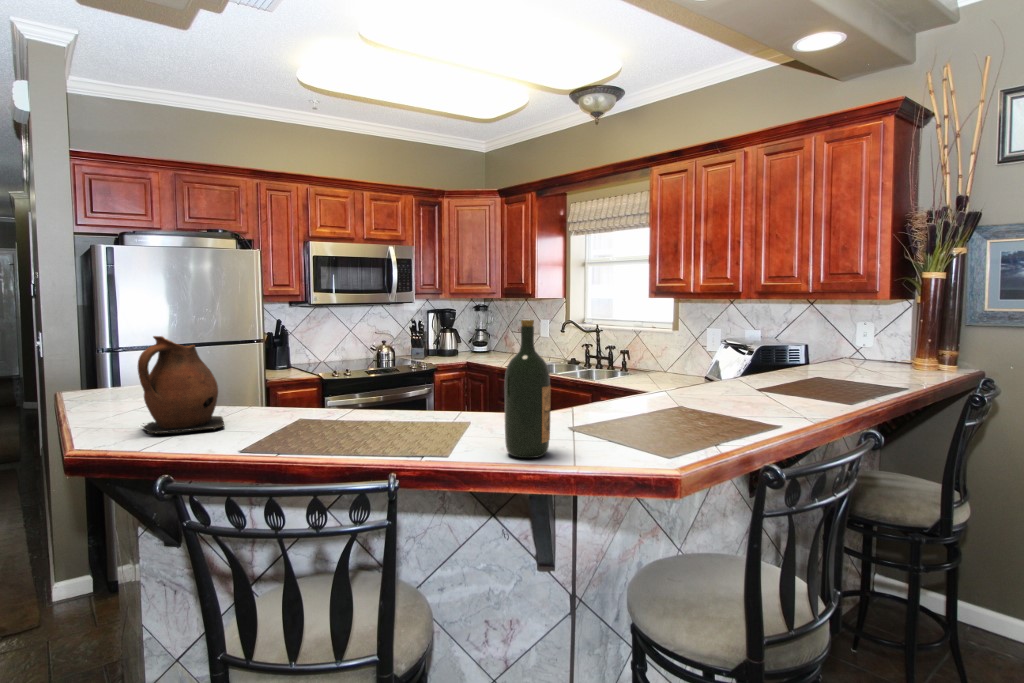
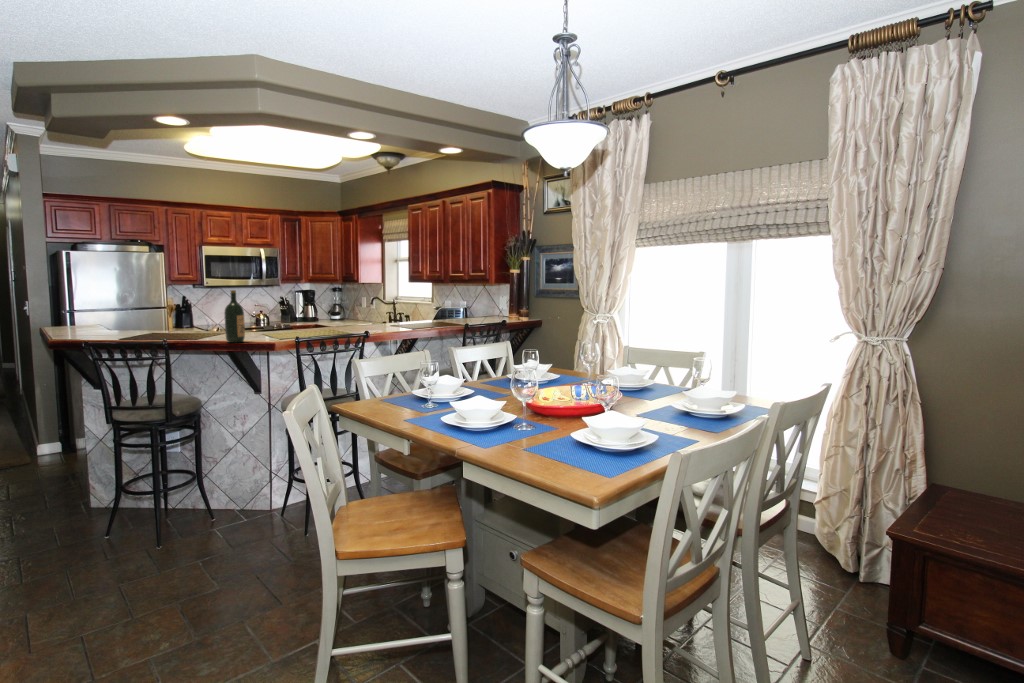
ceramic pitcher: present [138,336,224,433] -> none [78,298,121,339]

